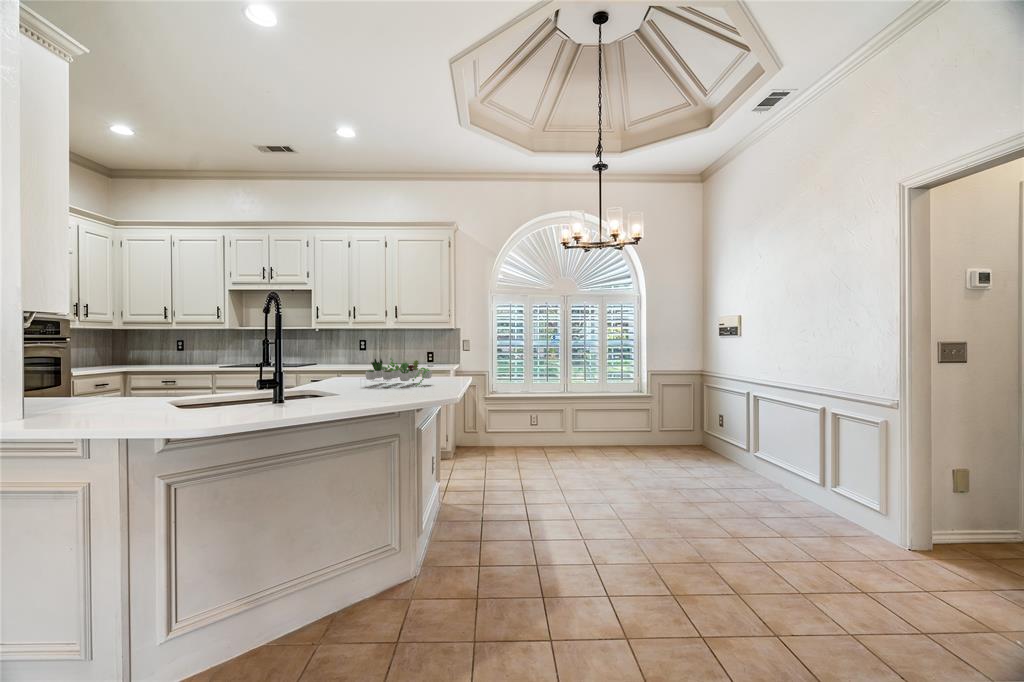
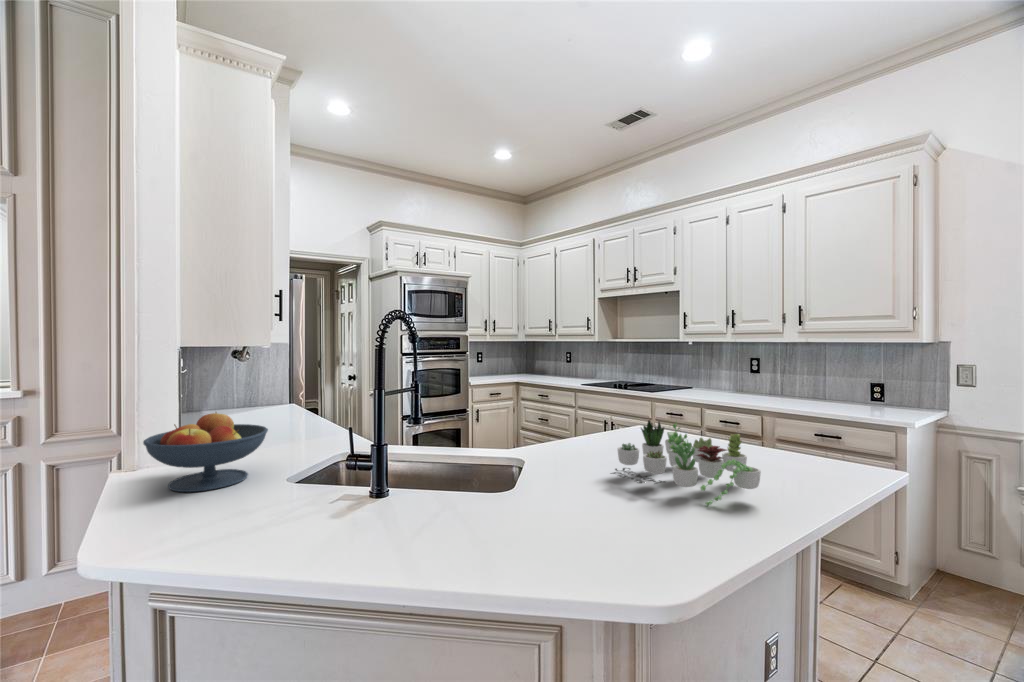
fruit bowl: none [34,364,146,421] -> present [143,412,268,492]

